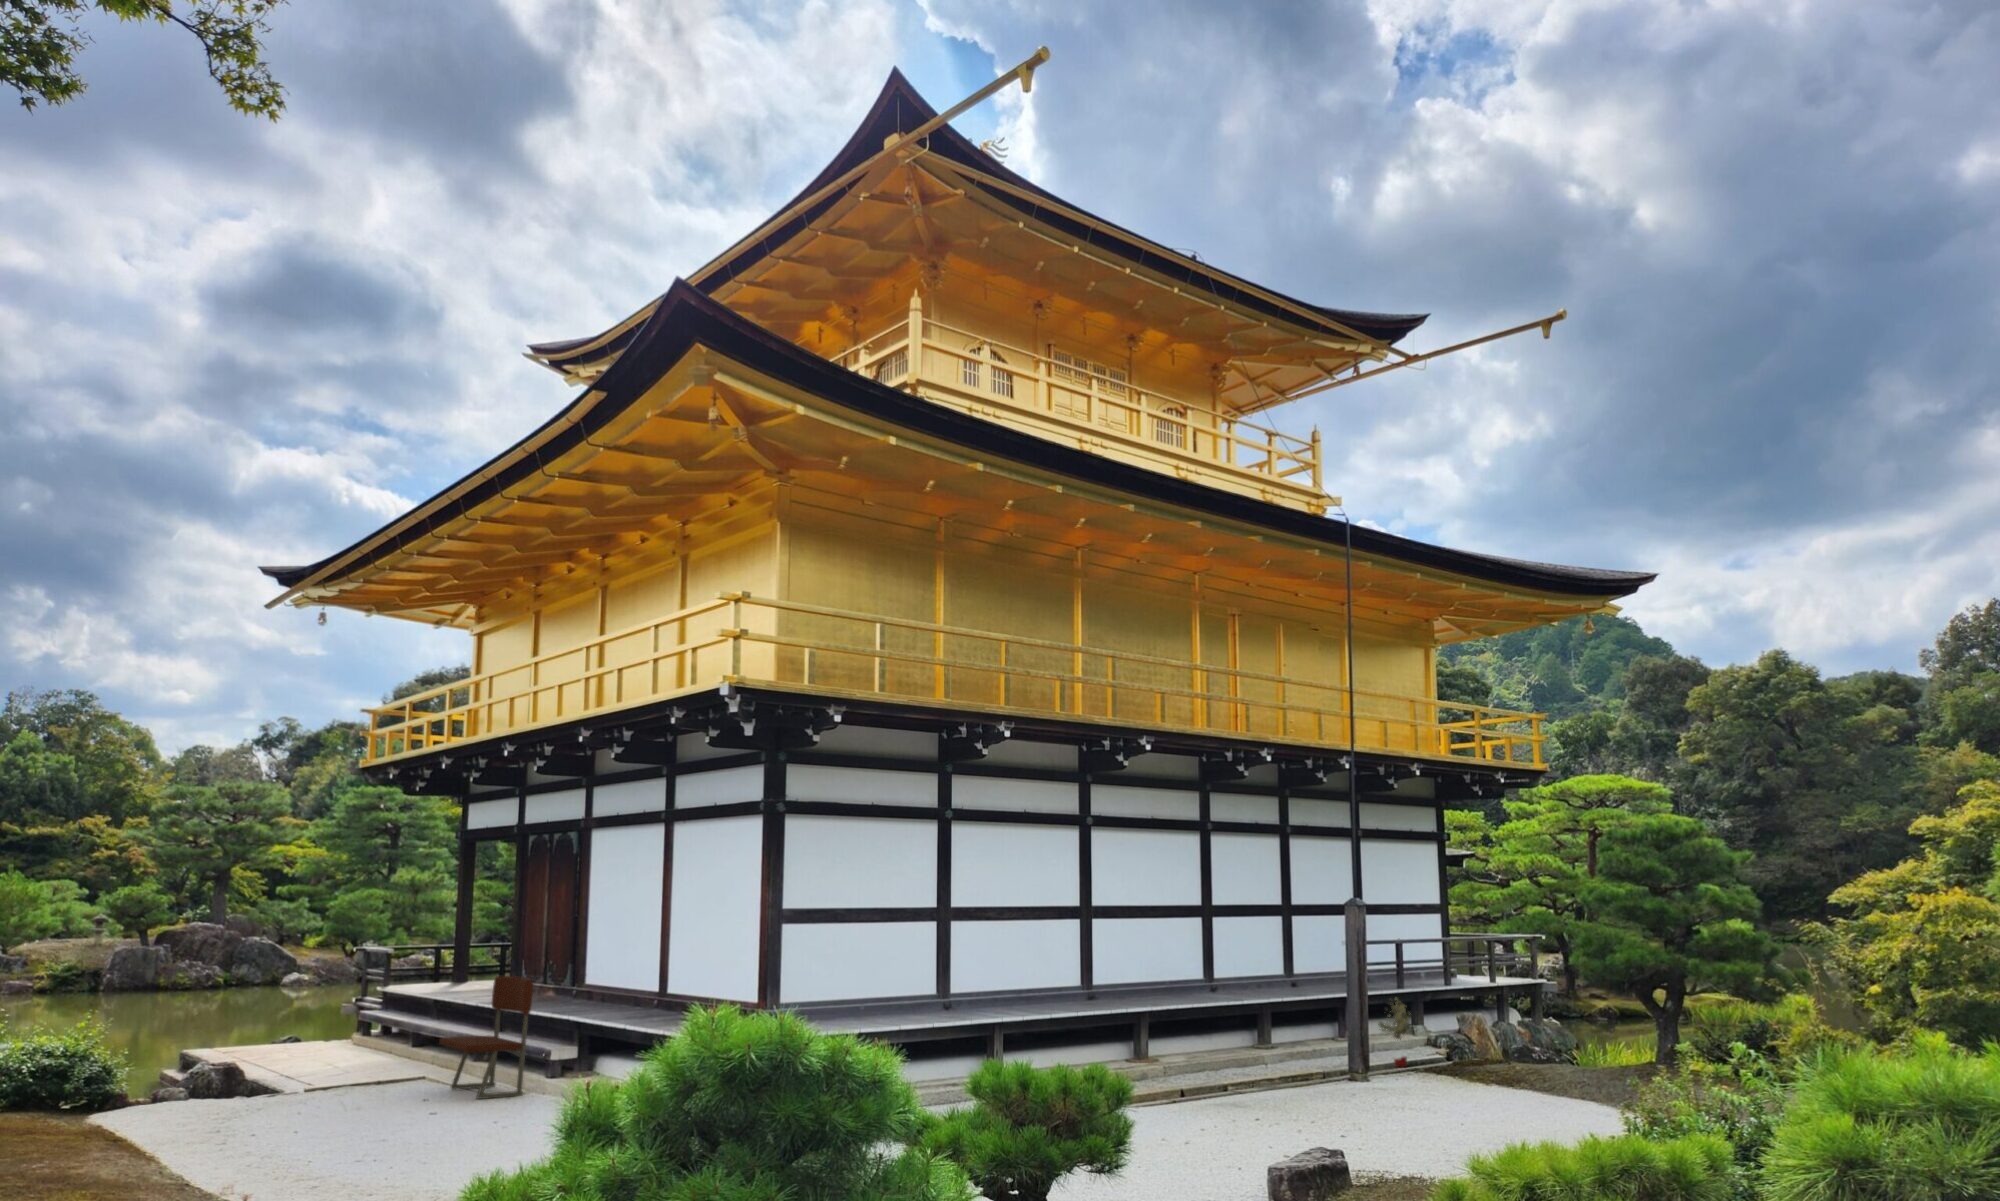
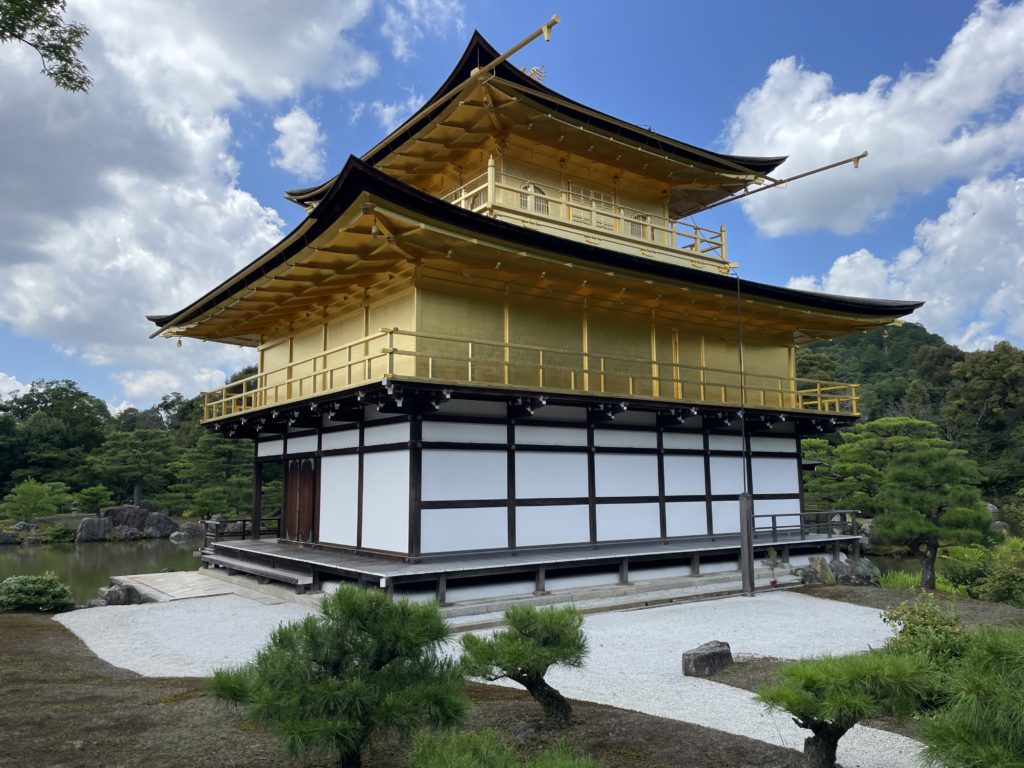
bench: present [439,976,533,1099] -> none [243,538,290,604]

